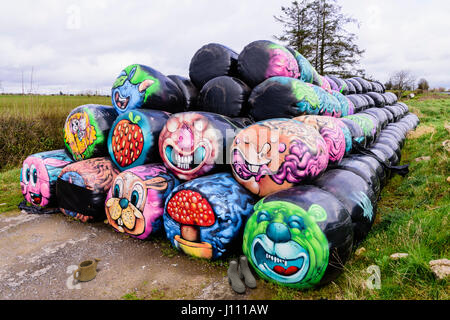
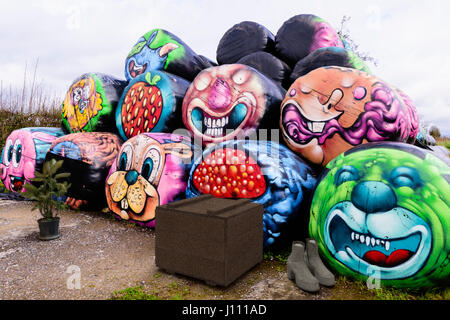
potted plant: none [44,196,80,255] -> present [21,159,71,240]
wooden crate: none [139,222,214,292] -> present [155,194,263,286]
watering can: present [73,258,101,281] -> none [54,239,97,269]

